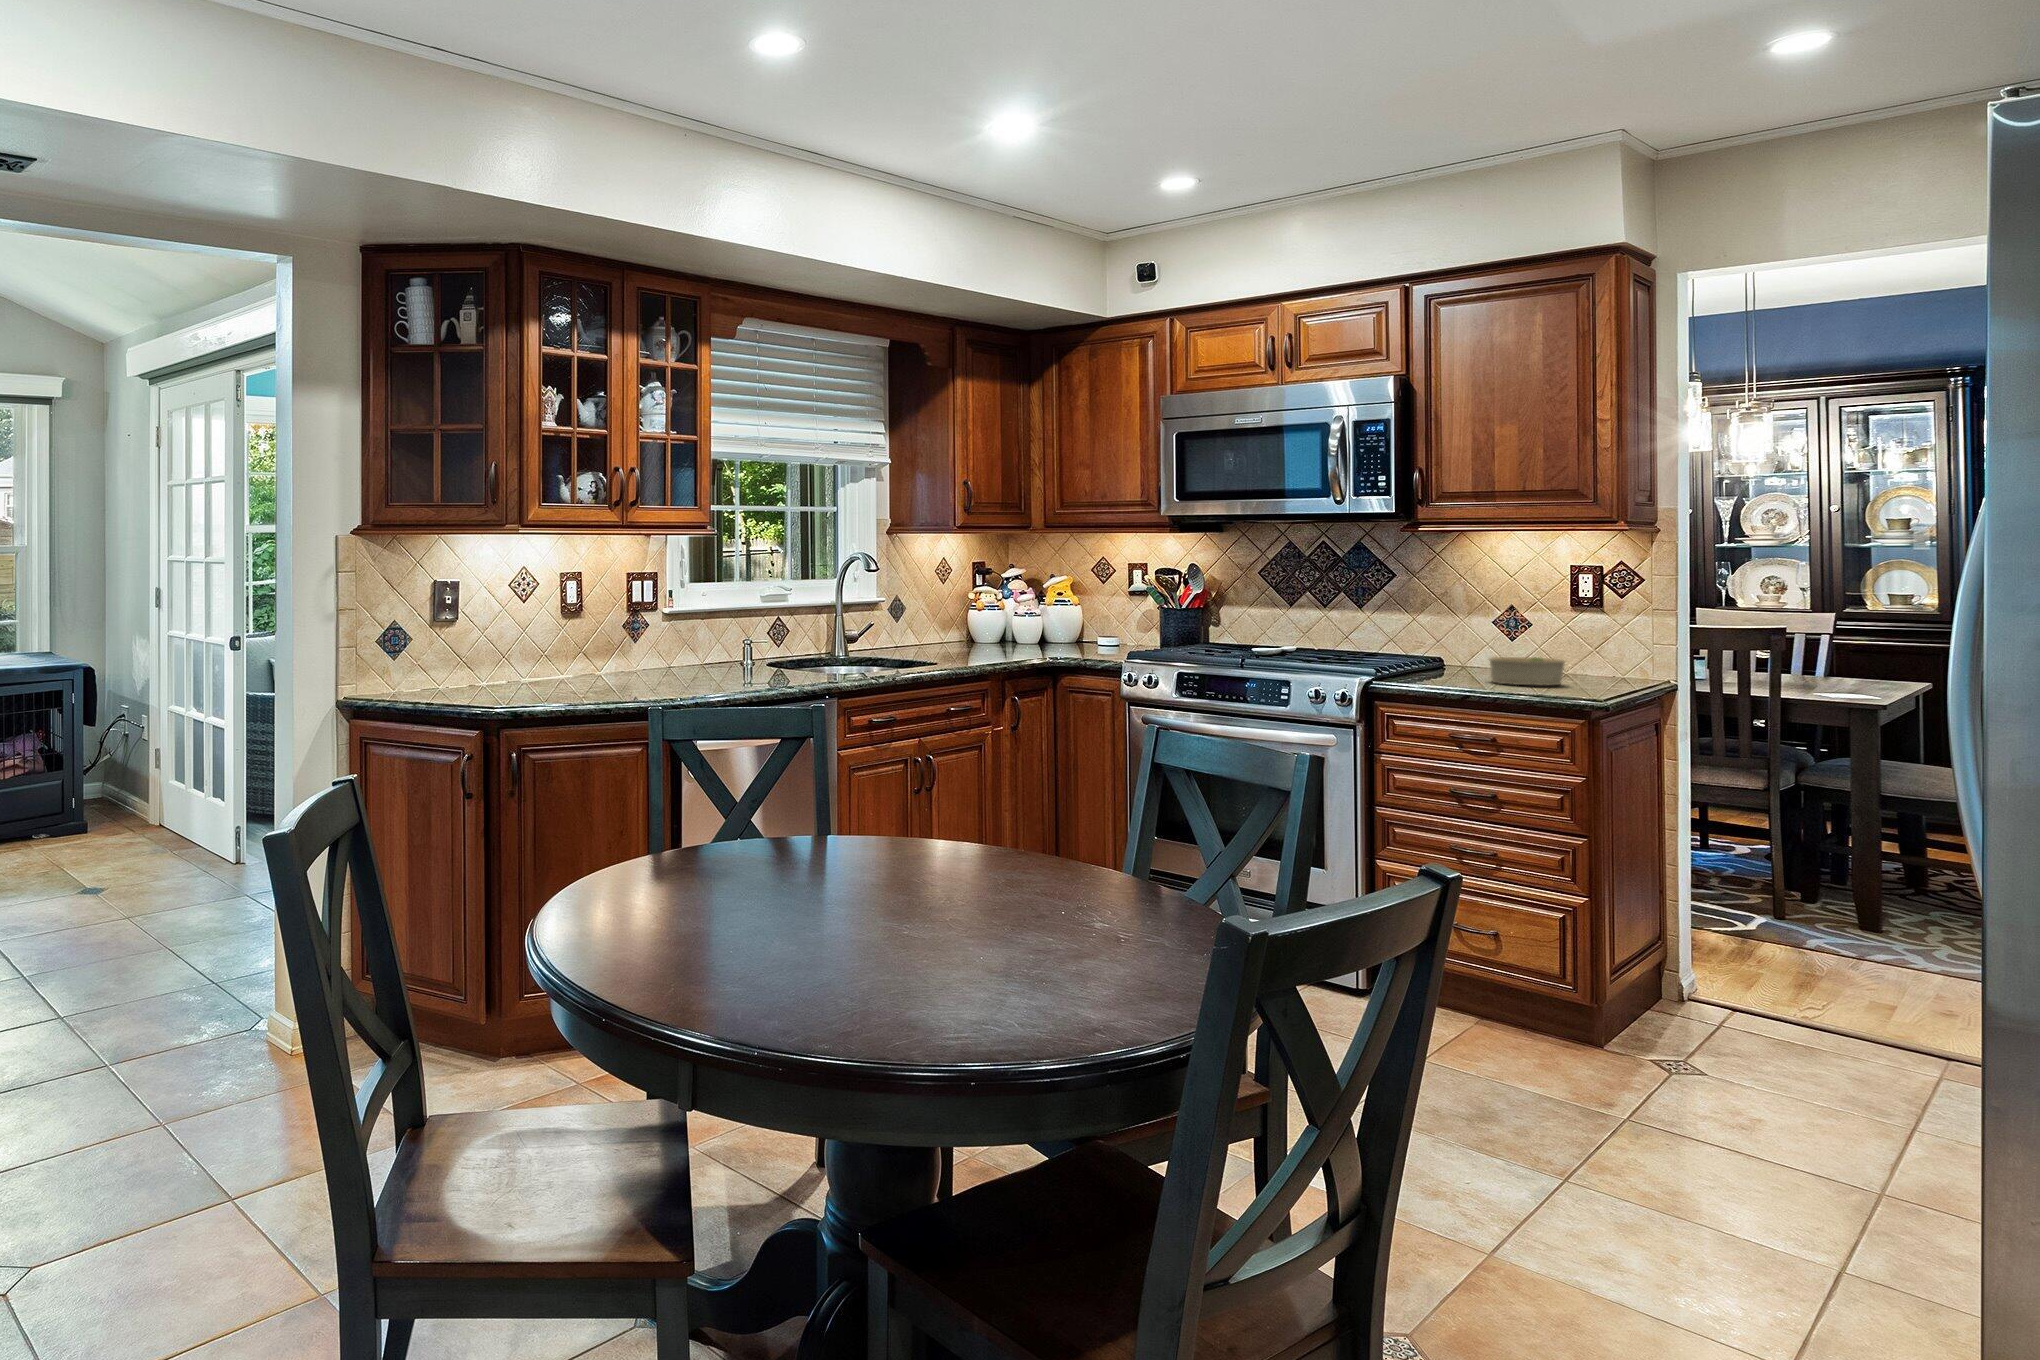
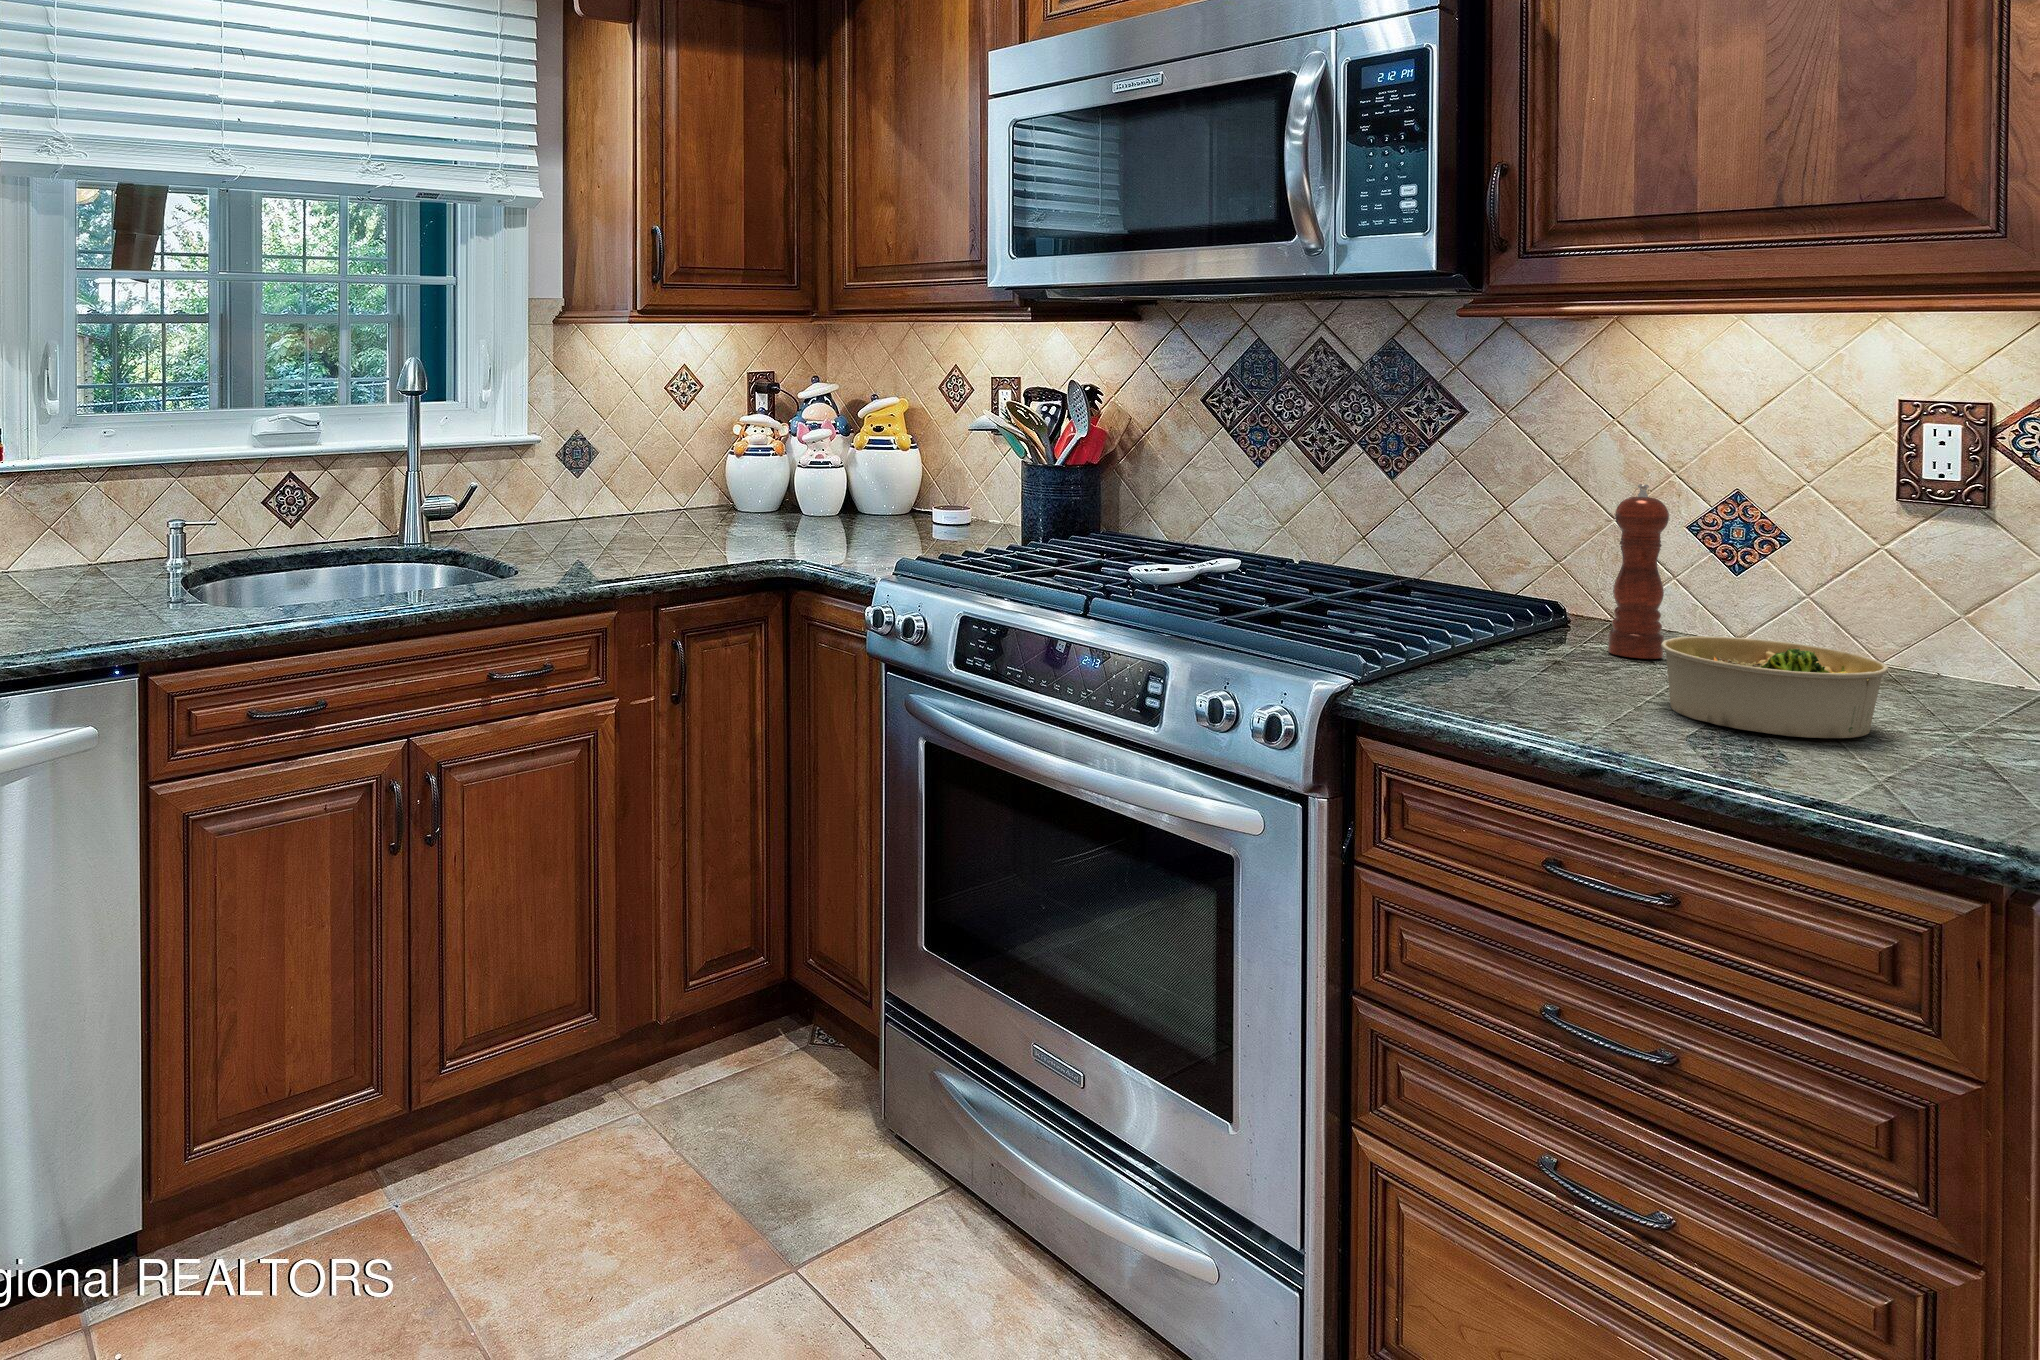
pepper mill: none [1463,602,1487,674] -> present [1608,484,1669,659]

